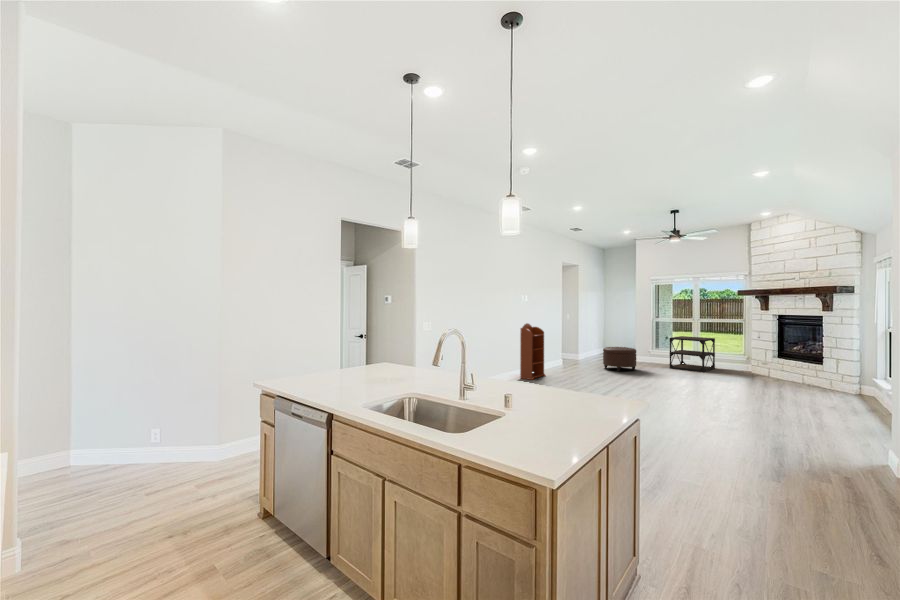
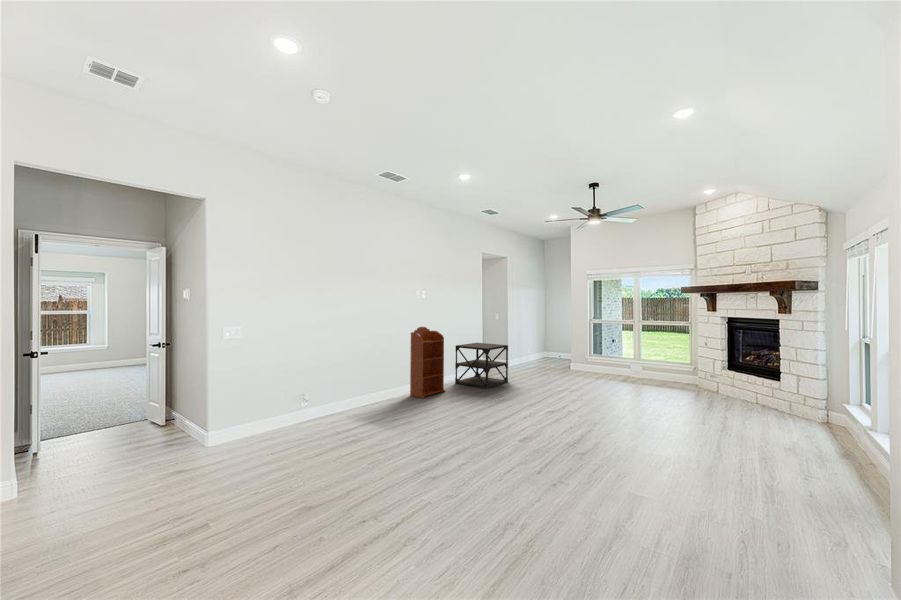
side table: present [669,336,715,372] -> present [455,343,508,389]
ottoman: present [603,347,636,372] -> none [525,355,563,385]

